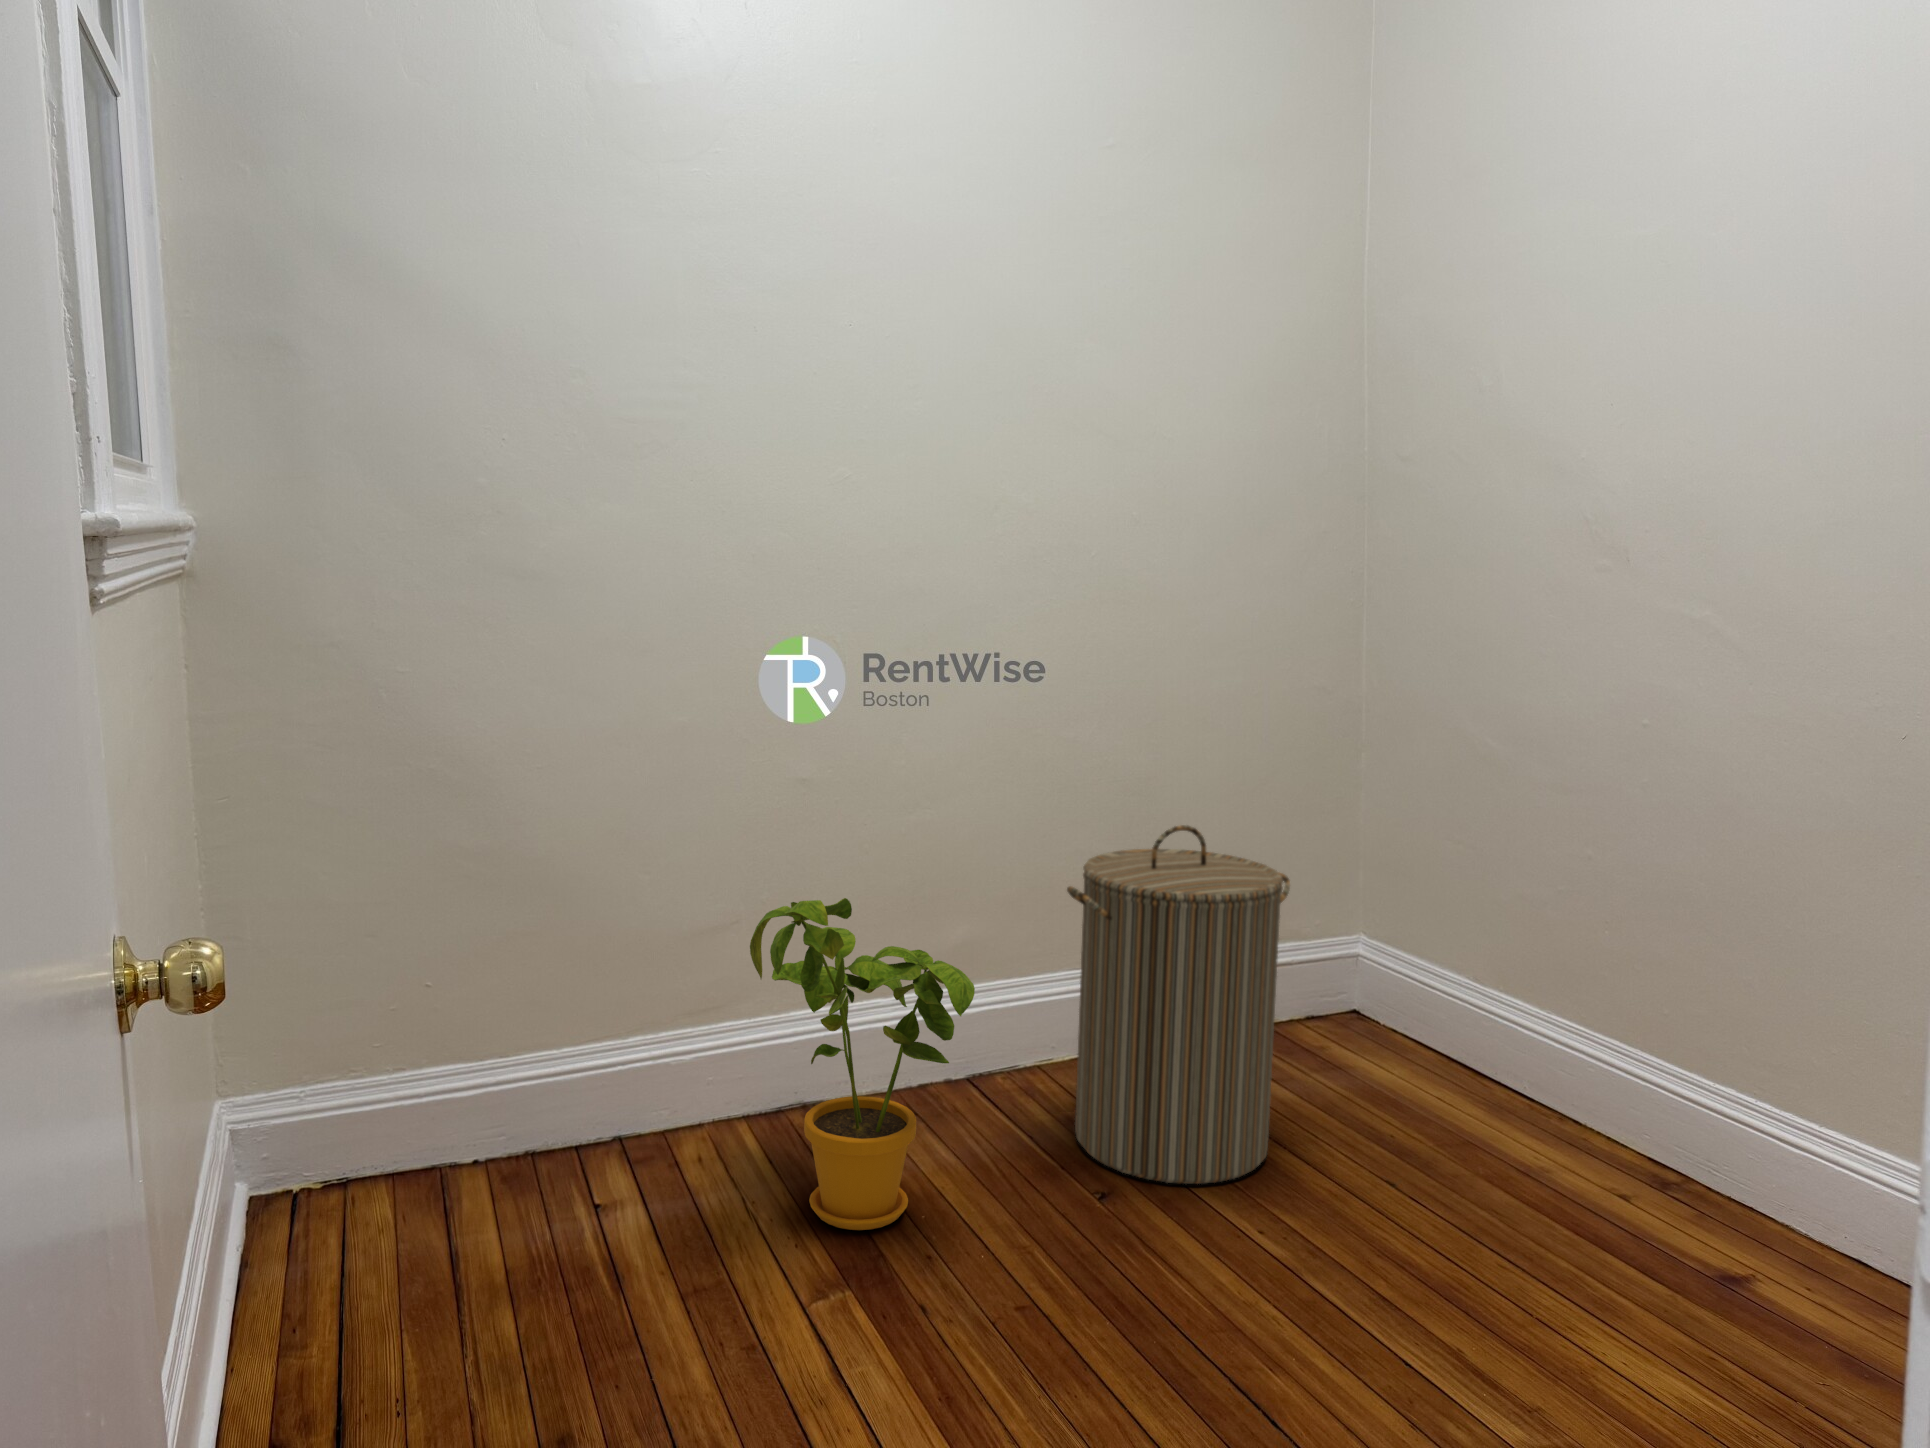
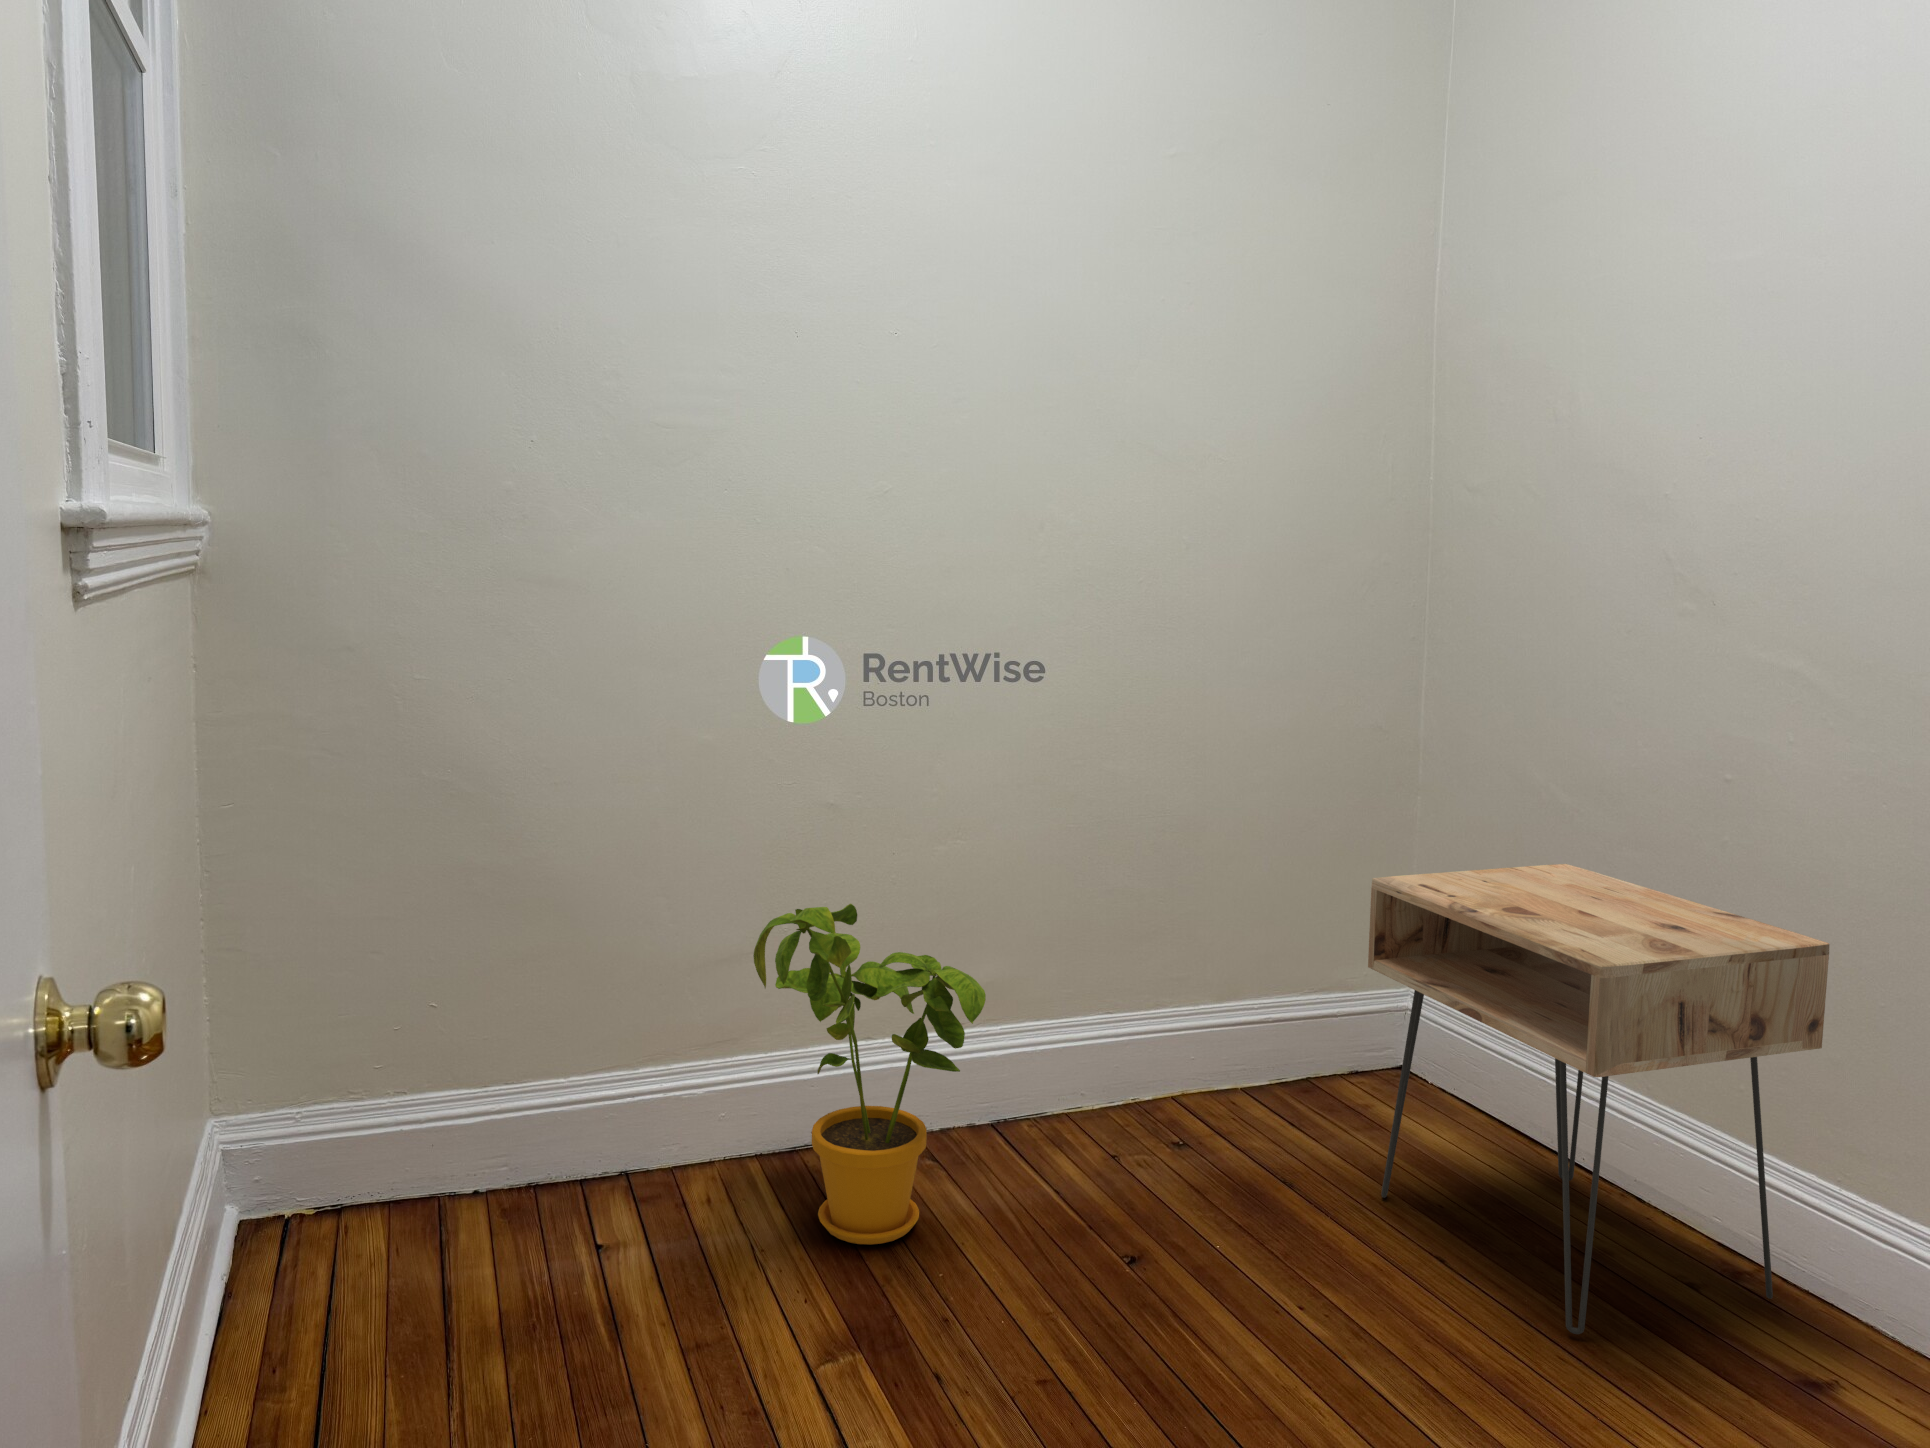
laundry hamper: present [1067,825,1290,1184] -> none [1074,823,1298,1188]
nightstand: none [1354,872,1799,1328] -> present [1368,864,1829,1334]

